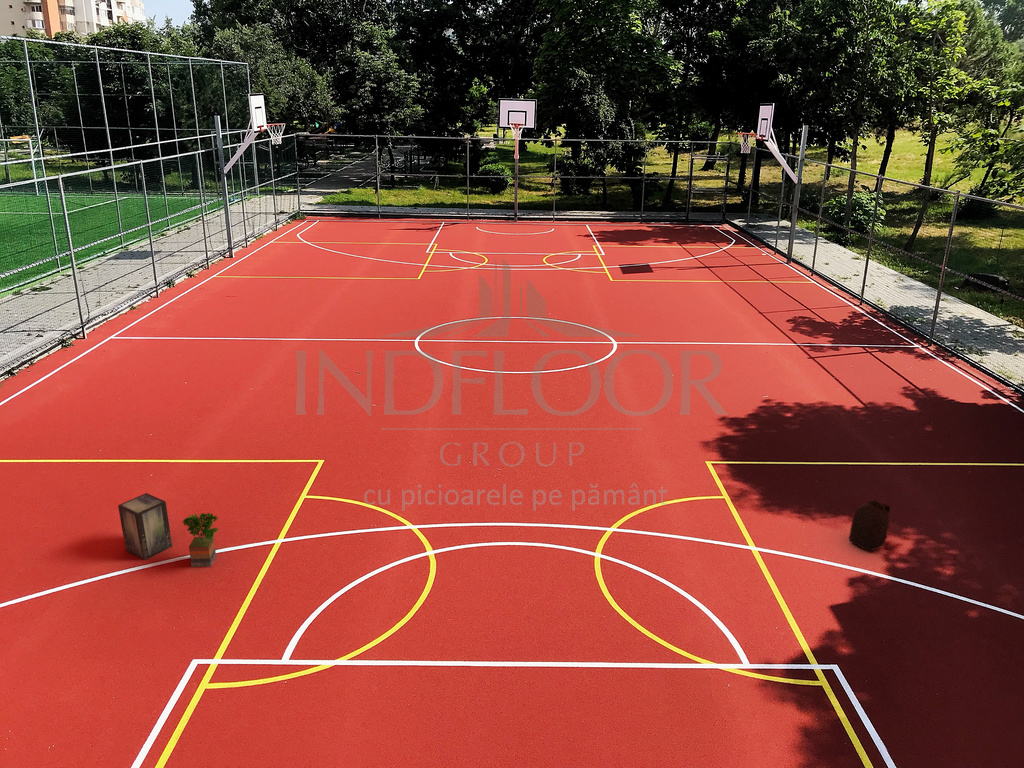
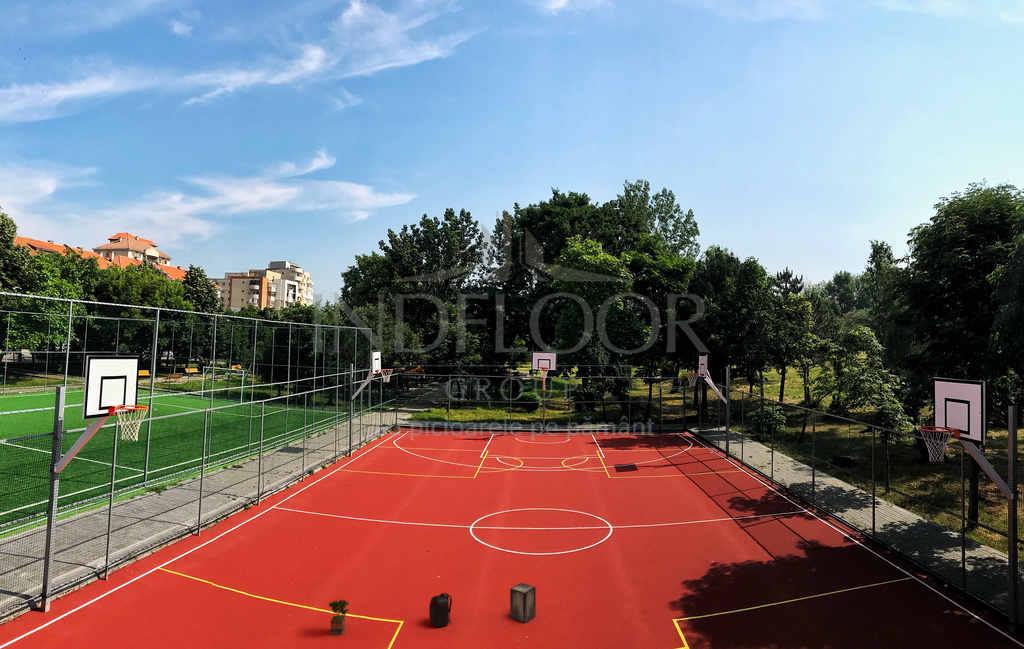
storage box: present [118,493,172,560] -> present [510,583,536,623]
backpack: present [849,500,890,551] -> present [429,593,452,627]

